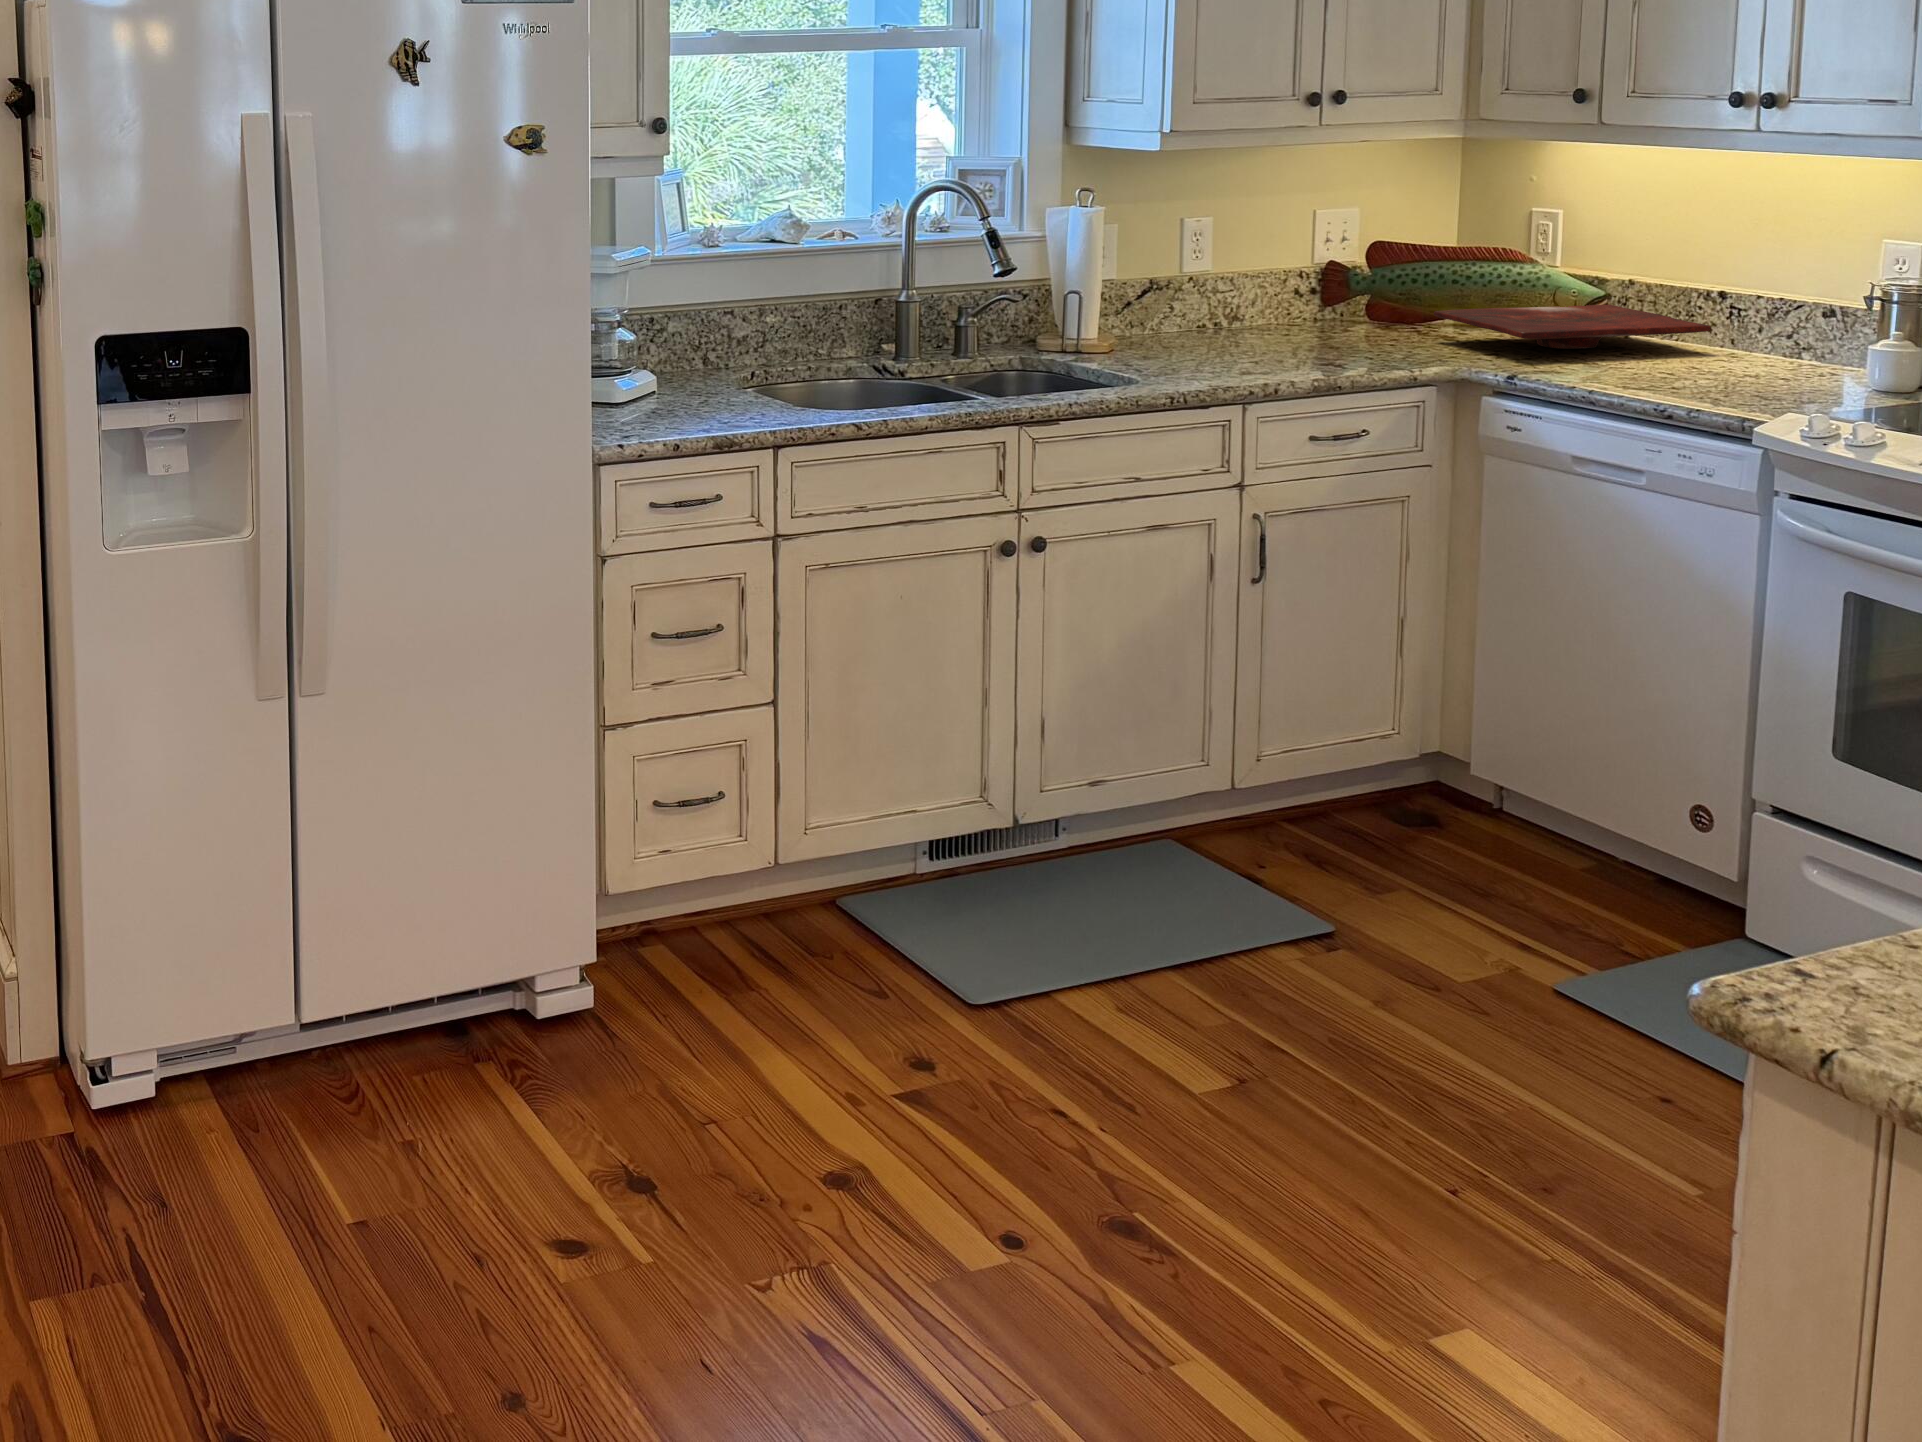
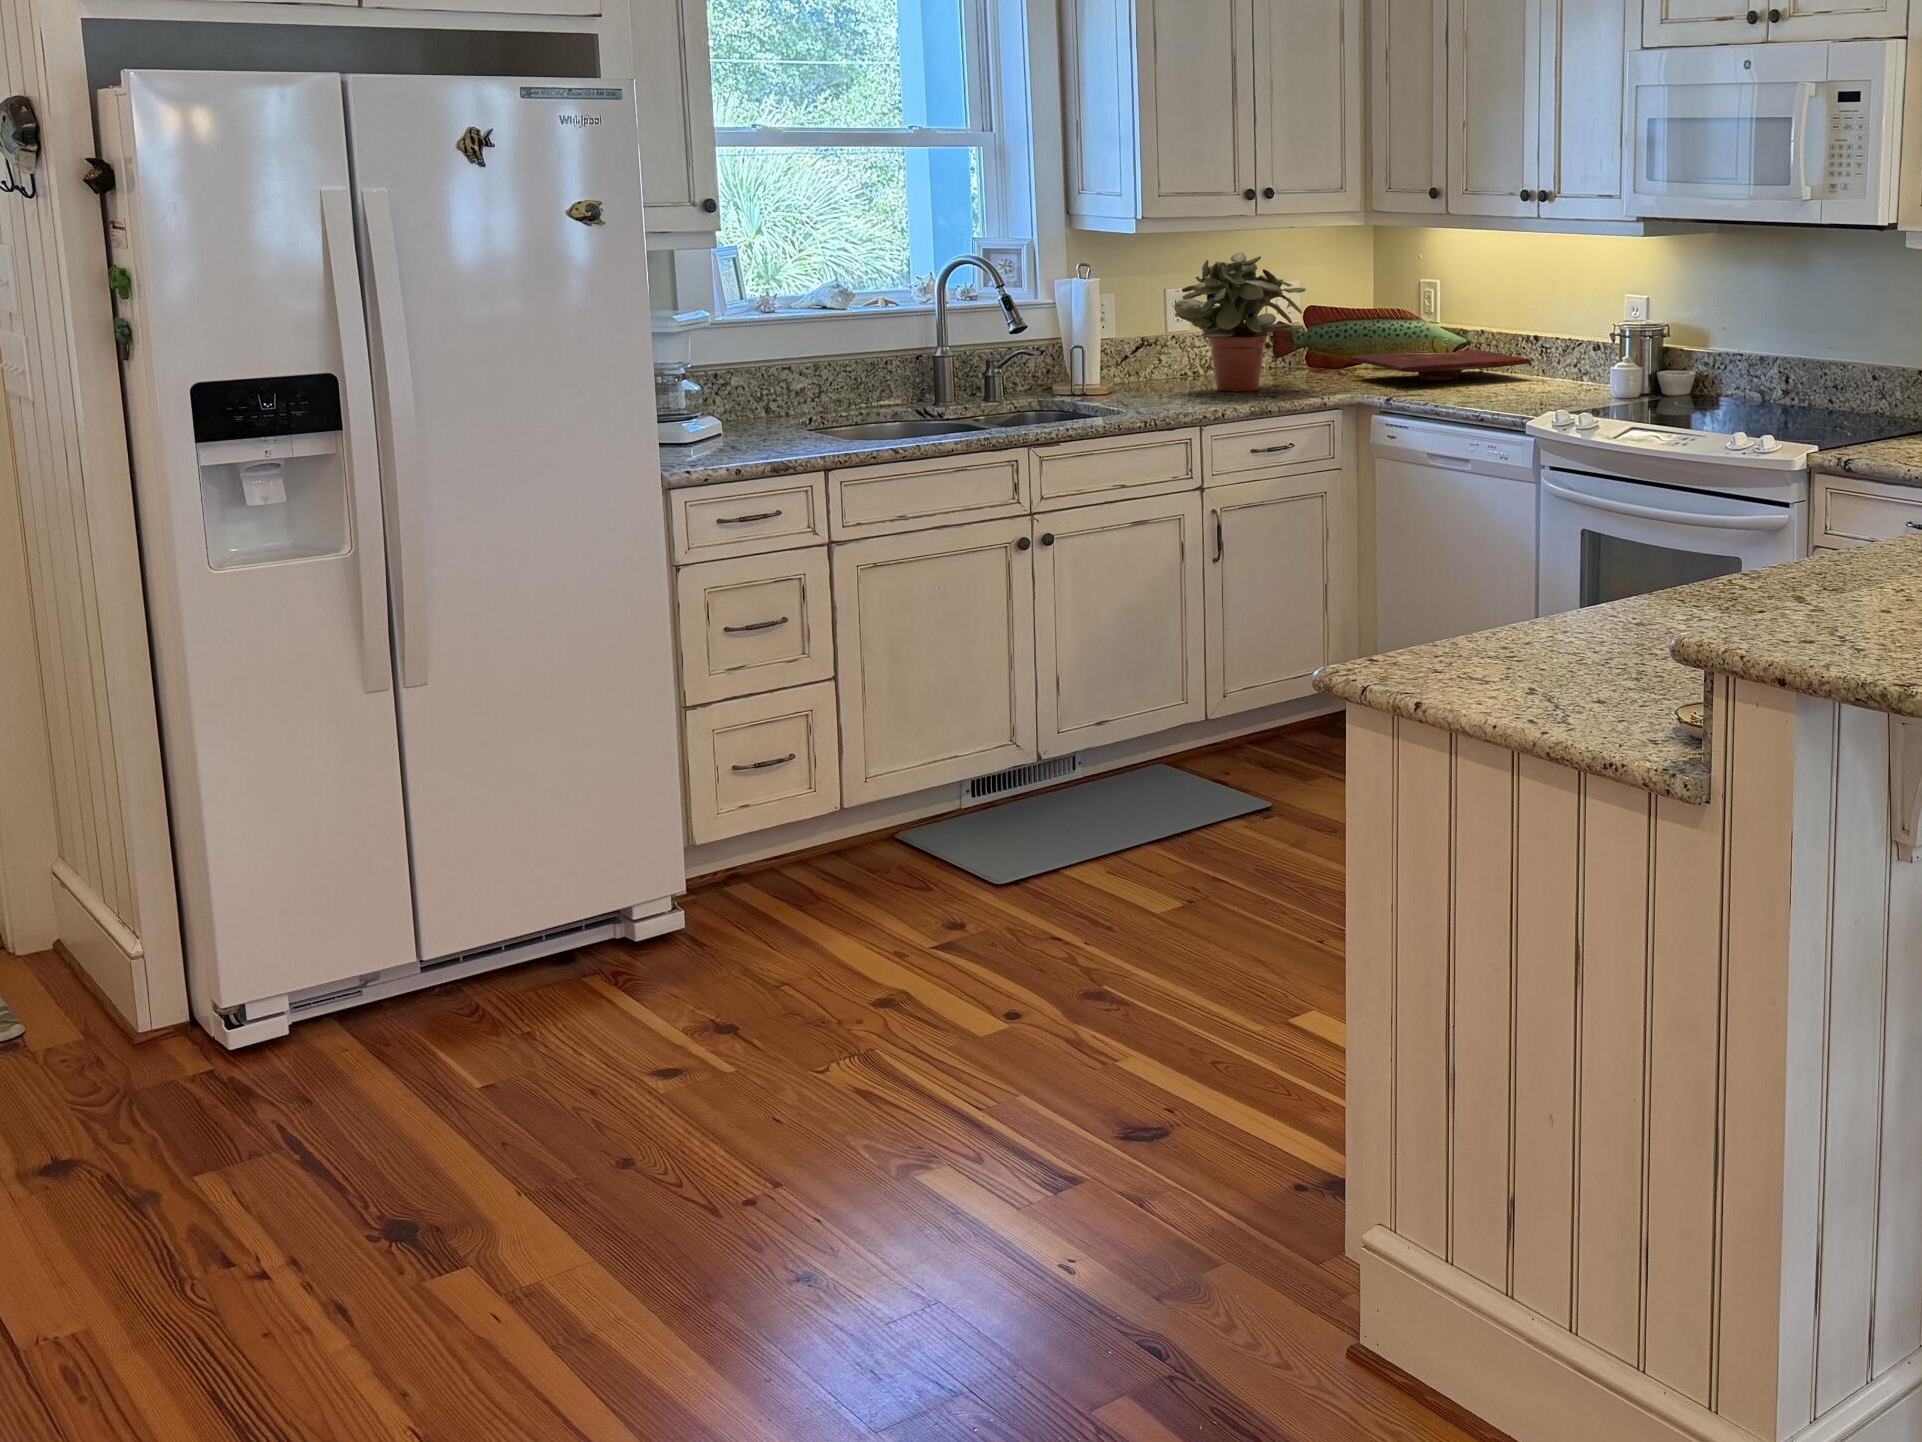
potted plant: none [1203,176,1384,355] -> present [1174,252,1306,392]

